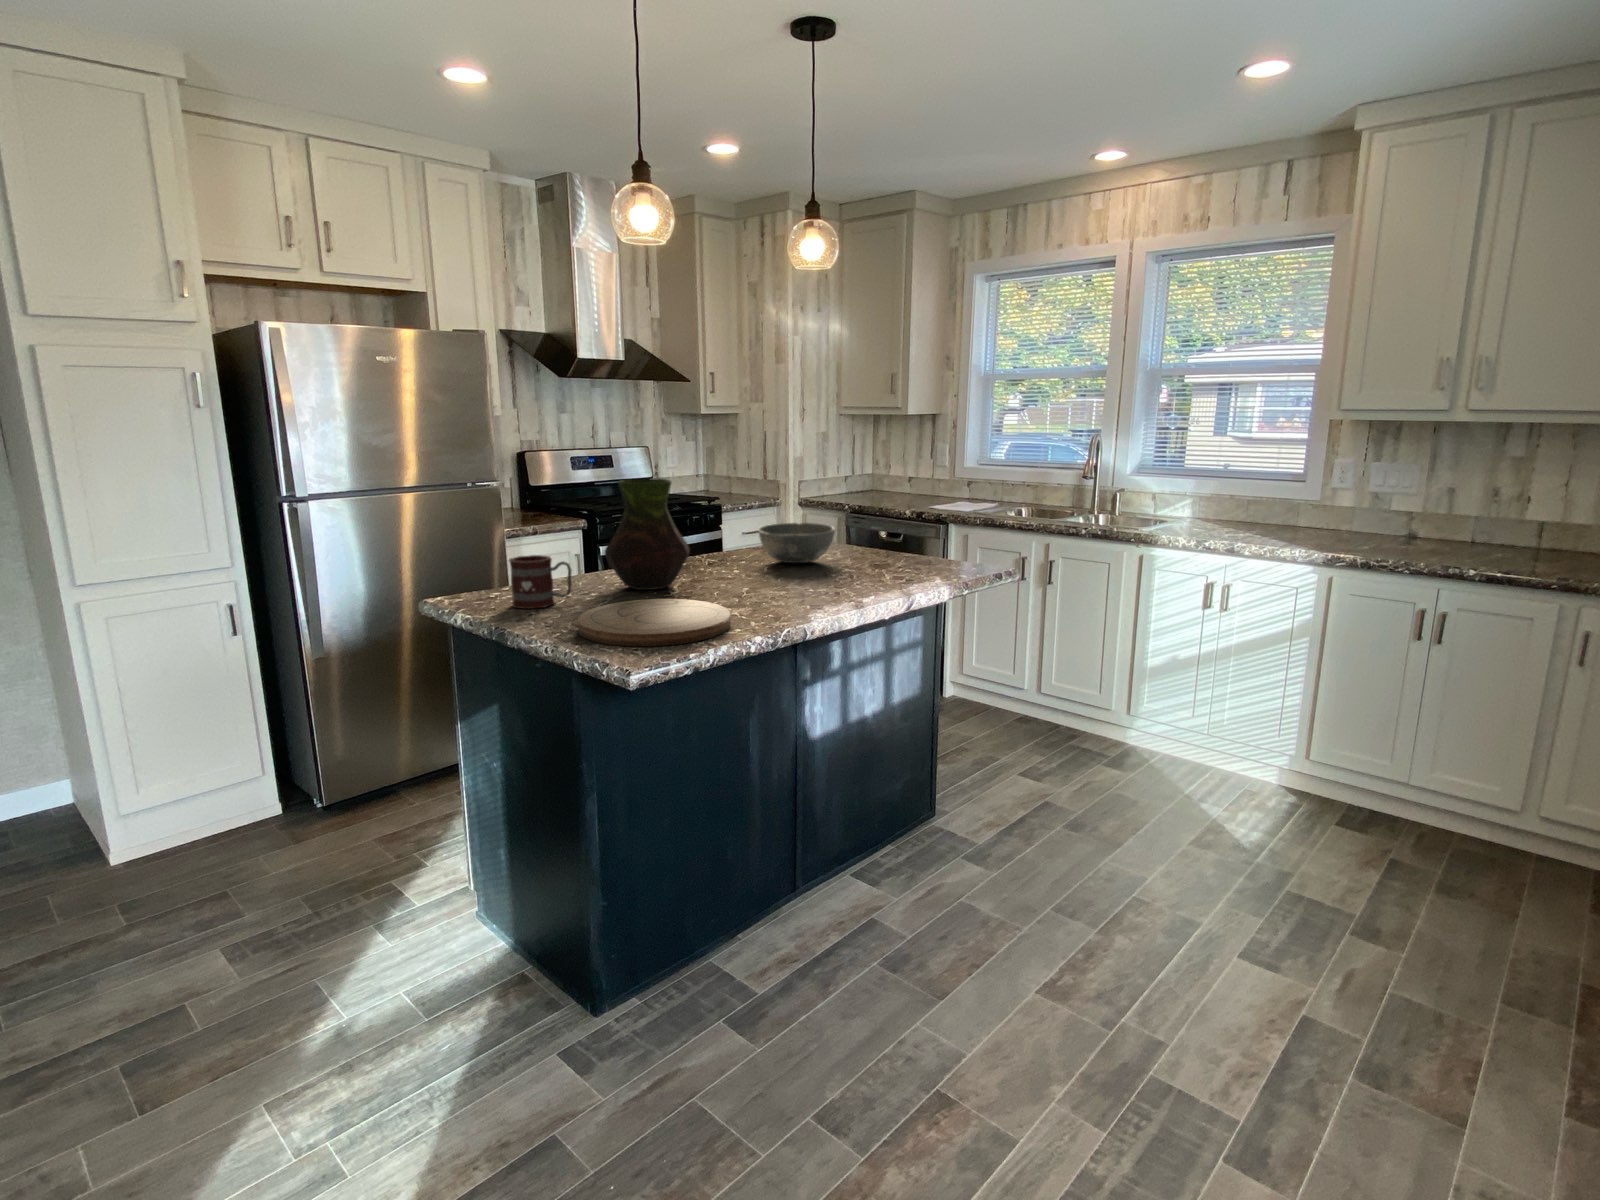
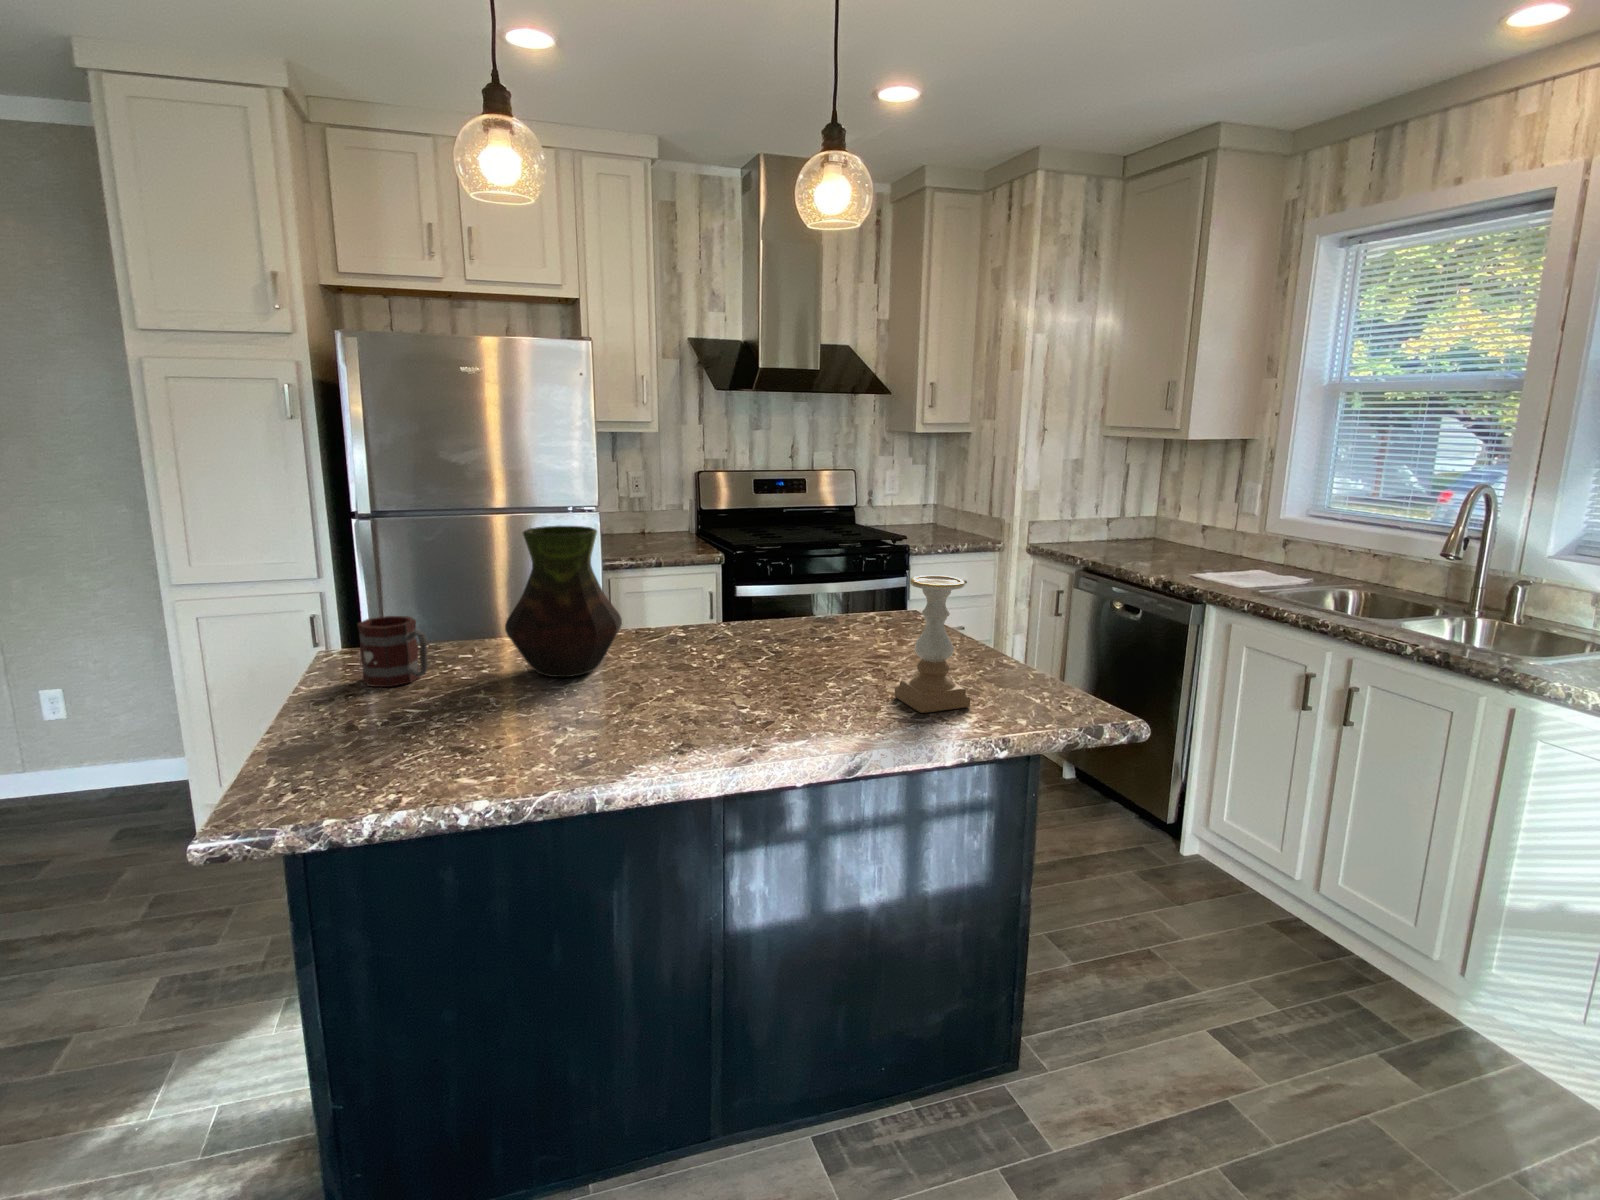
candle holder: none [878,494,926,578] -> present [894,575,970,713]
bowl: present [758,523,835,563] -> none [772,595,882,658]
cutting board: present [578,599,731,646] -> none [289,698,528,795]

